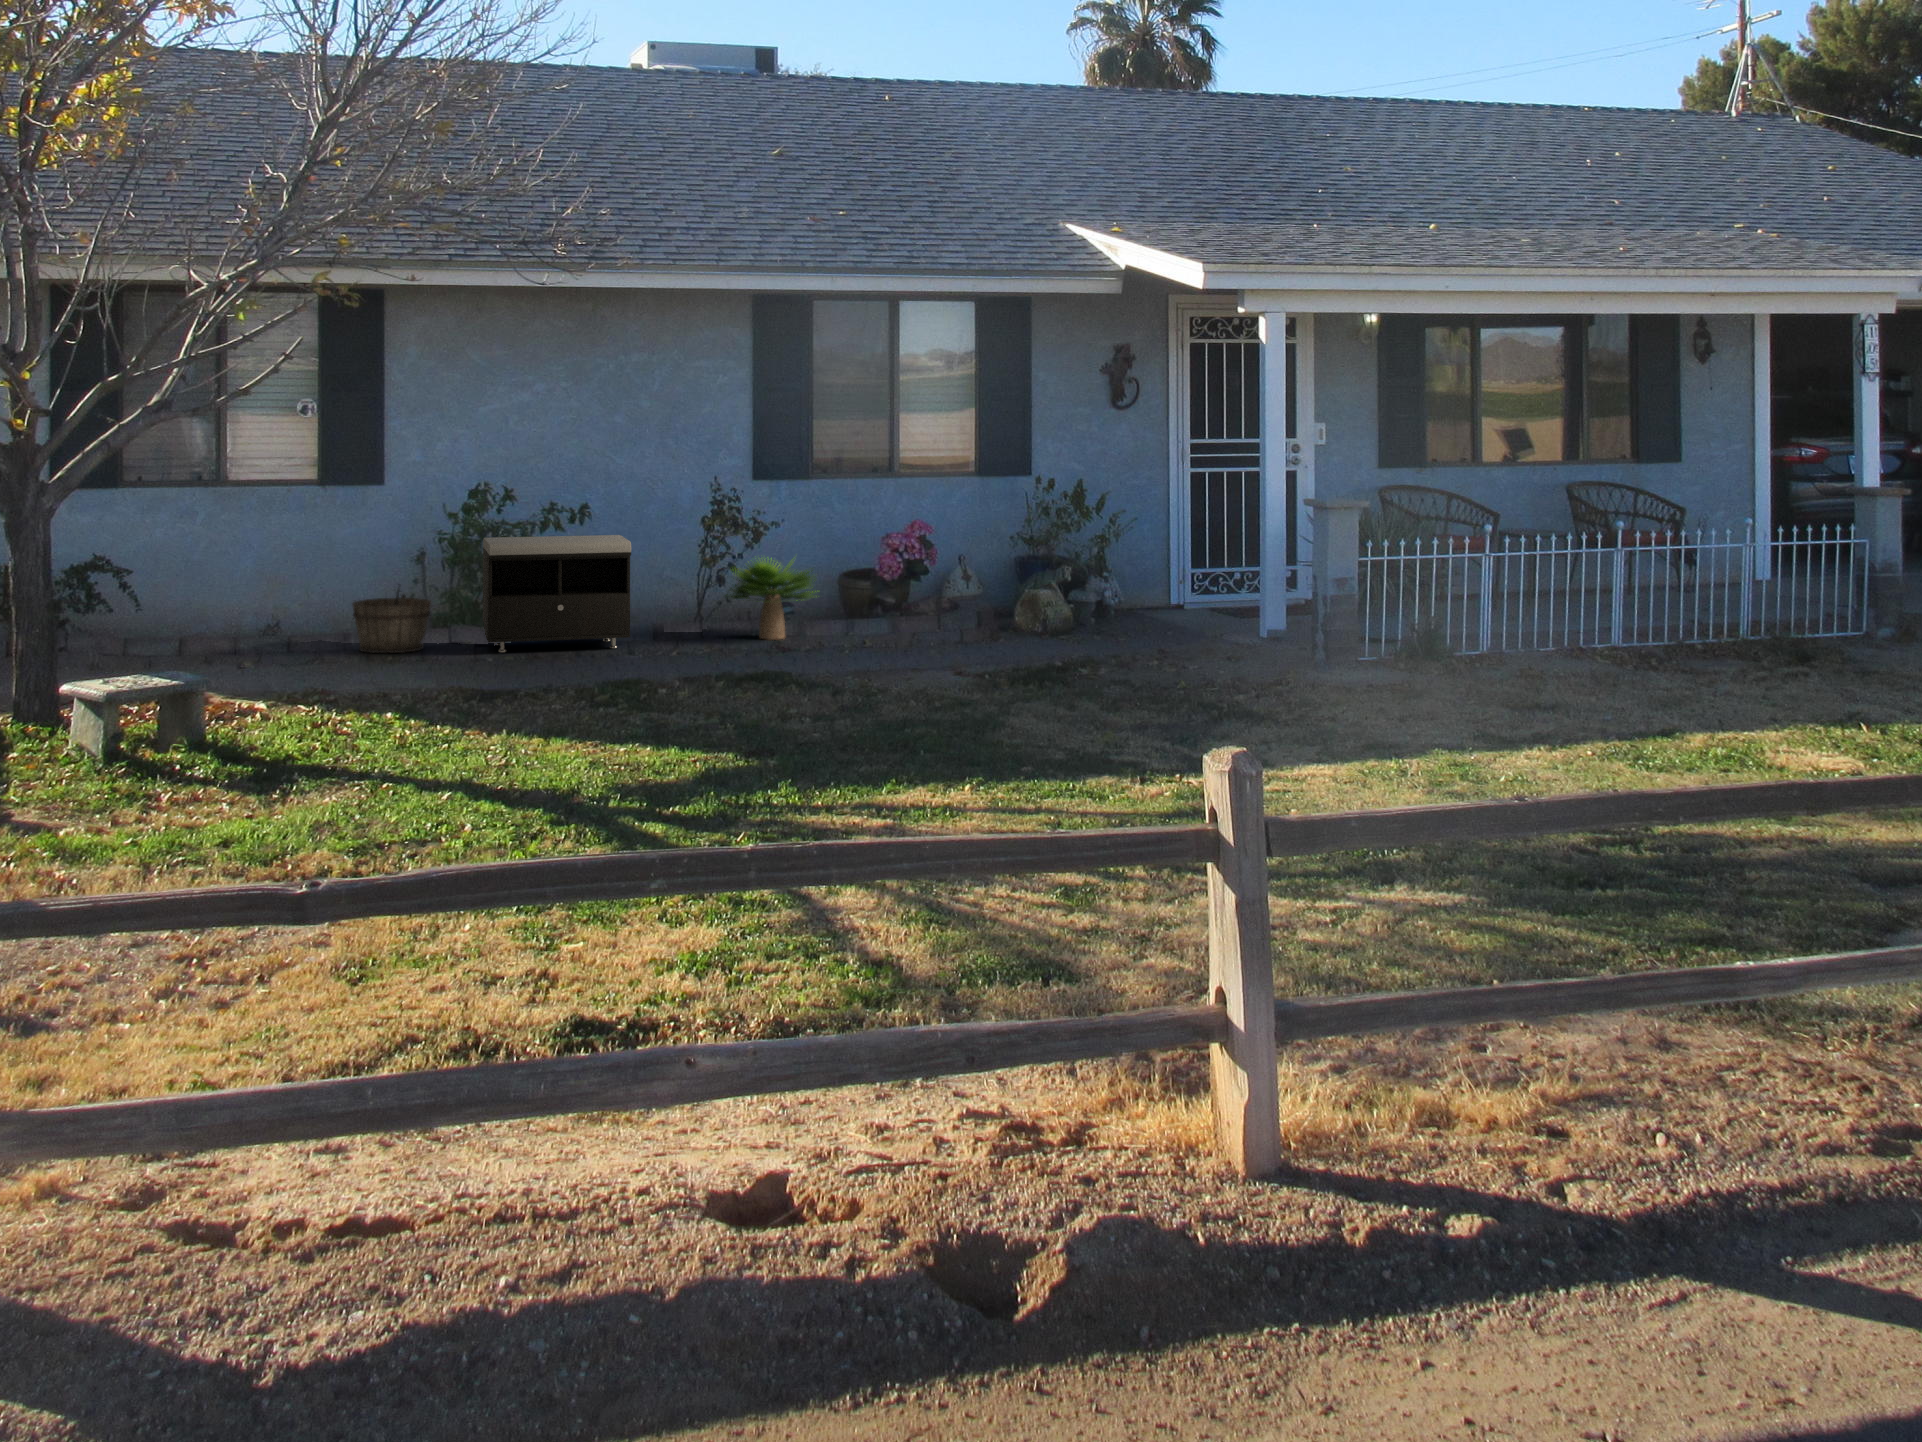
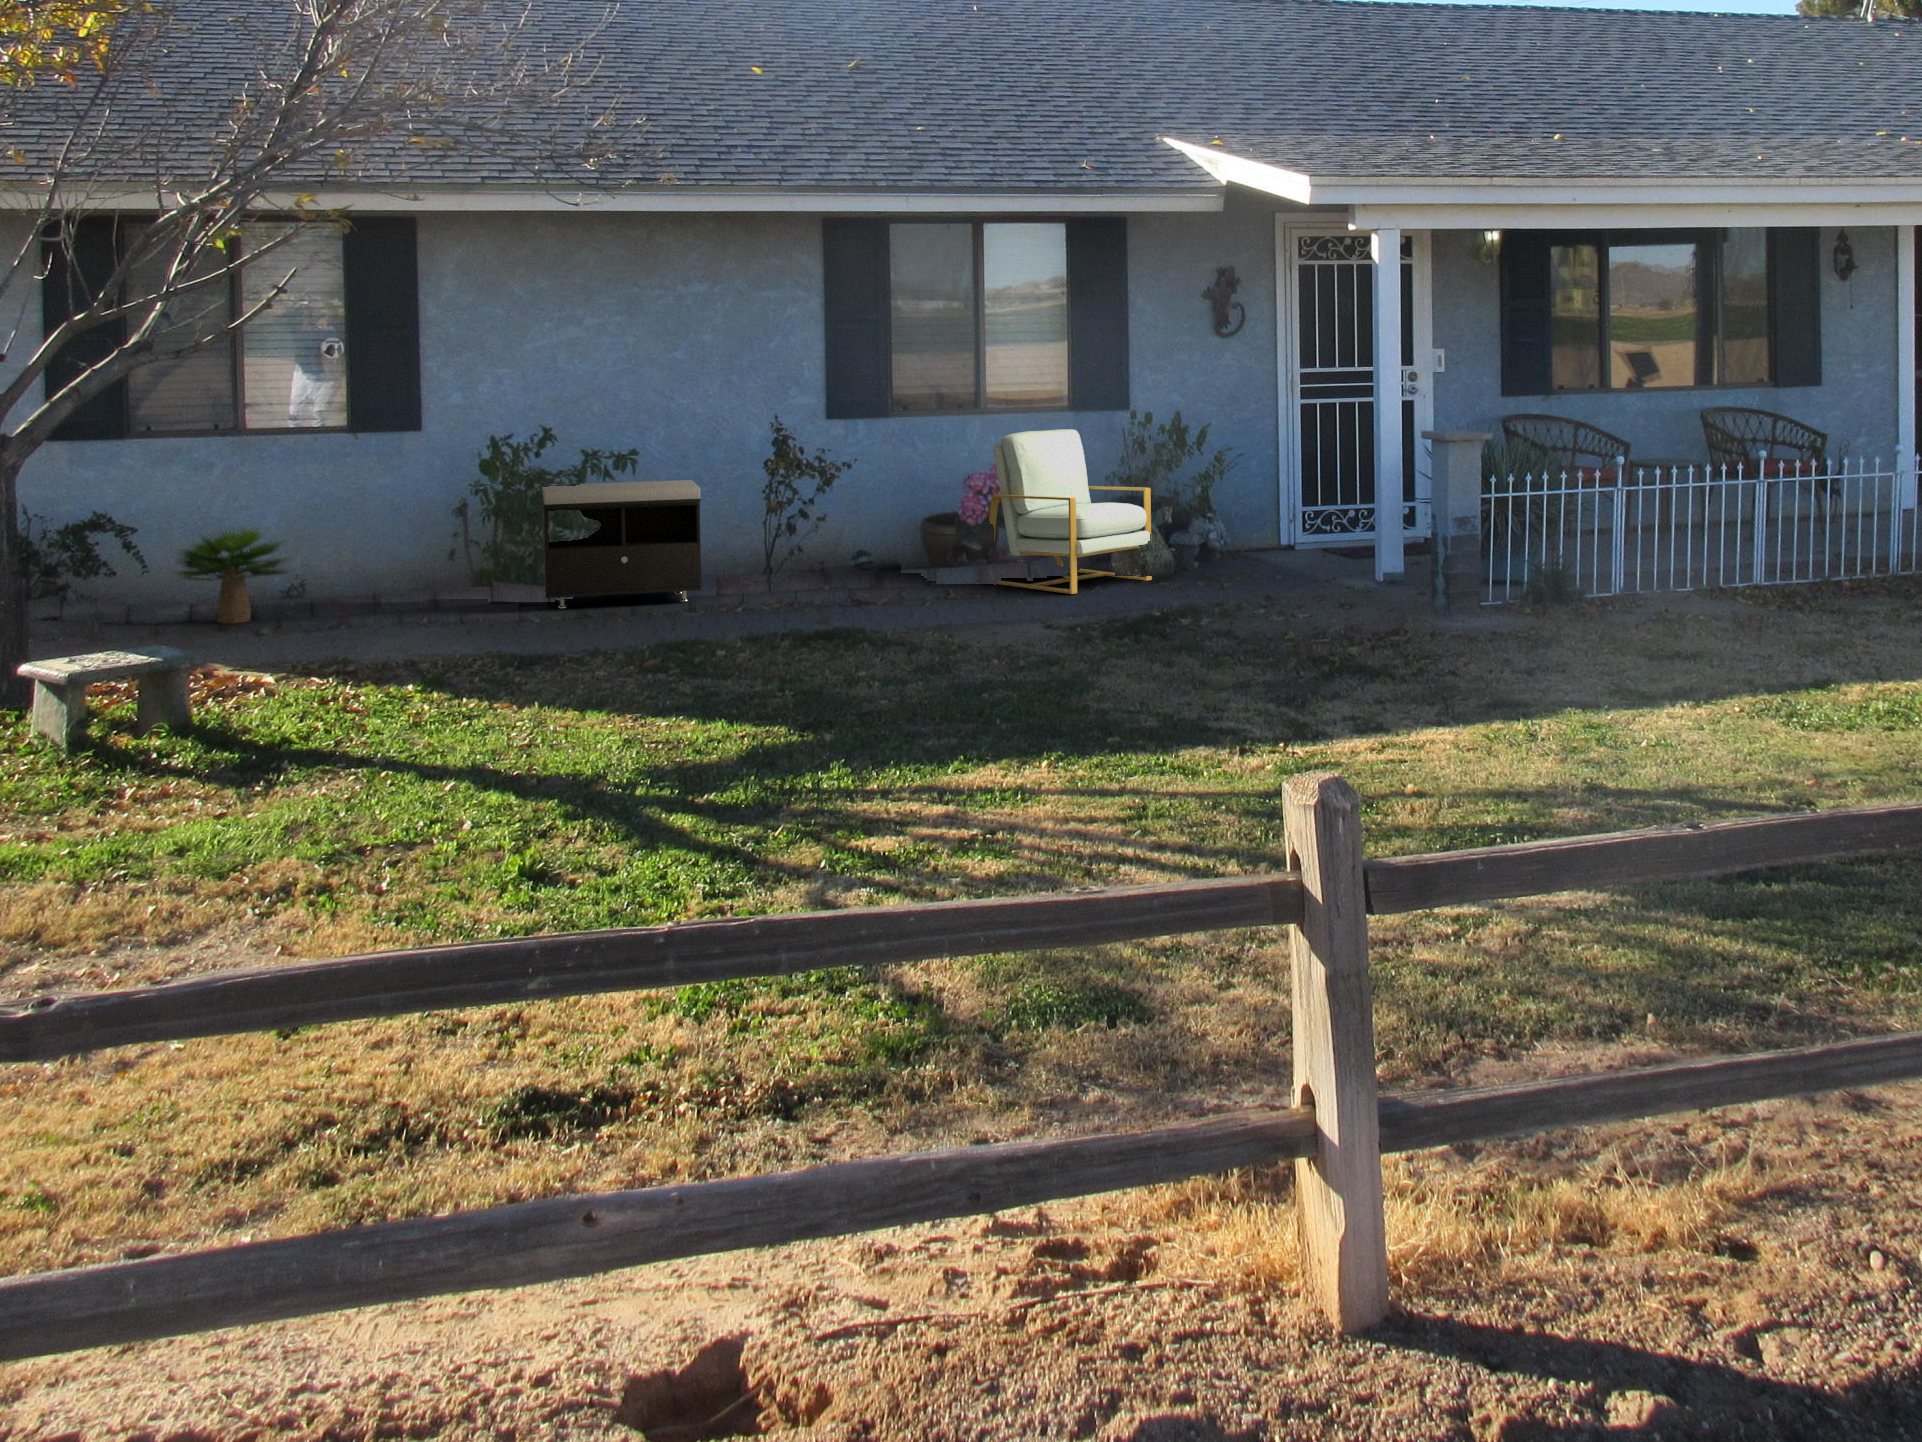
chair: none [889,493,1047,647] -> present [989,429,1152,594]
potted plant: present [726,557,818,640] -> present [175,526,289,624]
wooden bucket: present [352,589,431,653] -> none [398,537,486,612]

